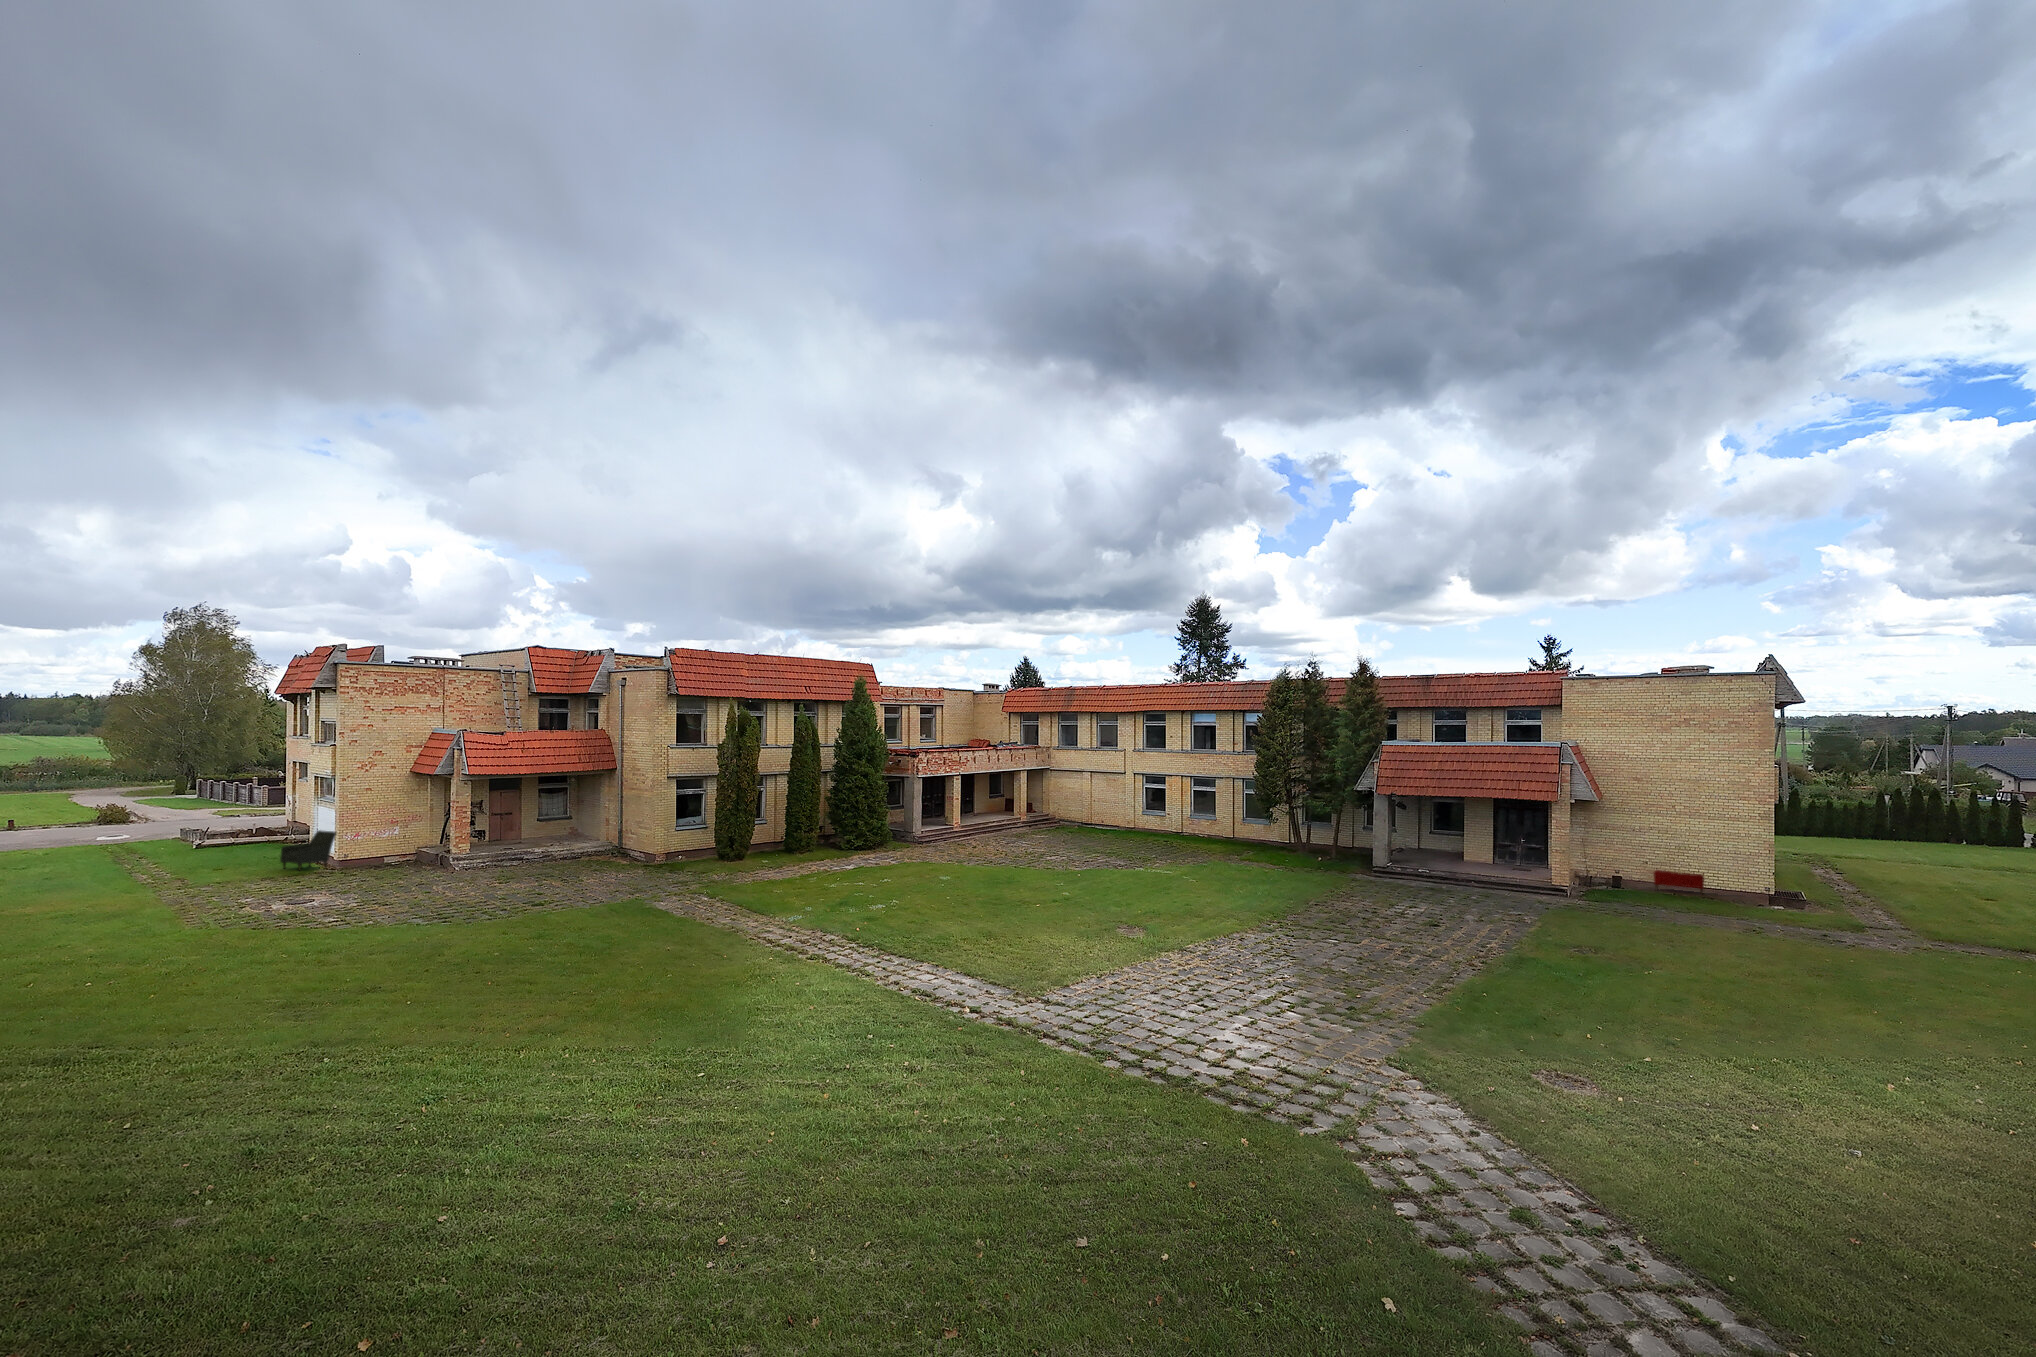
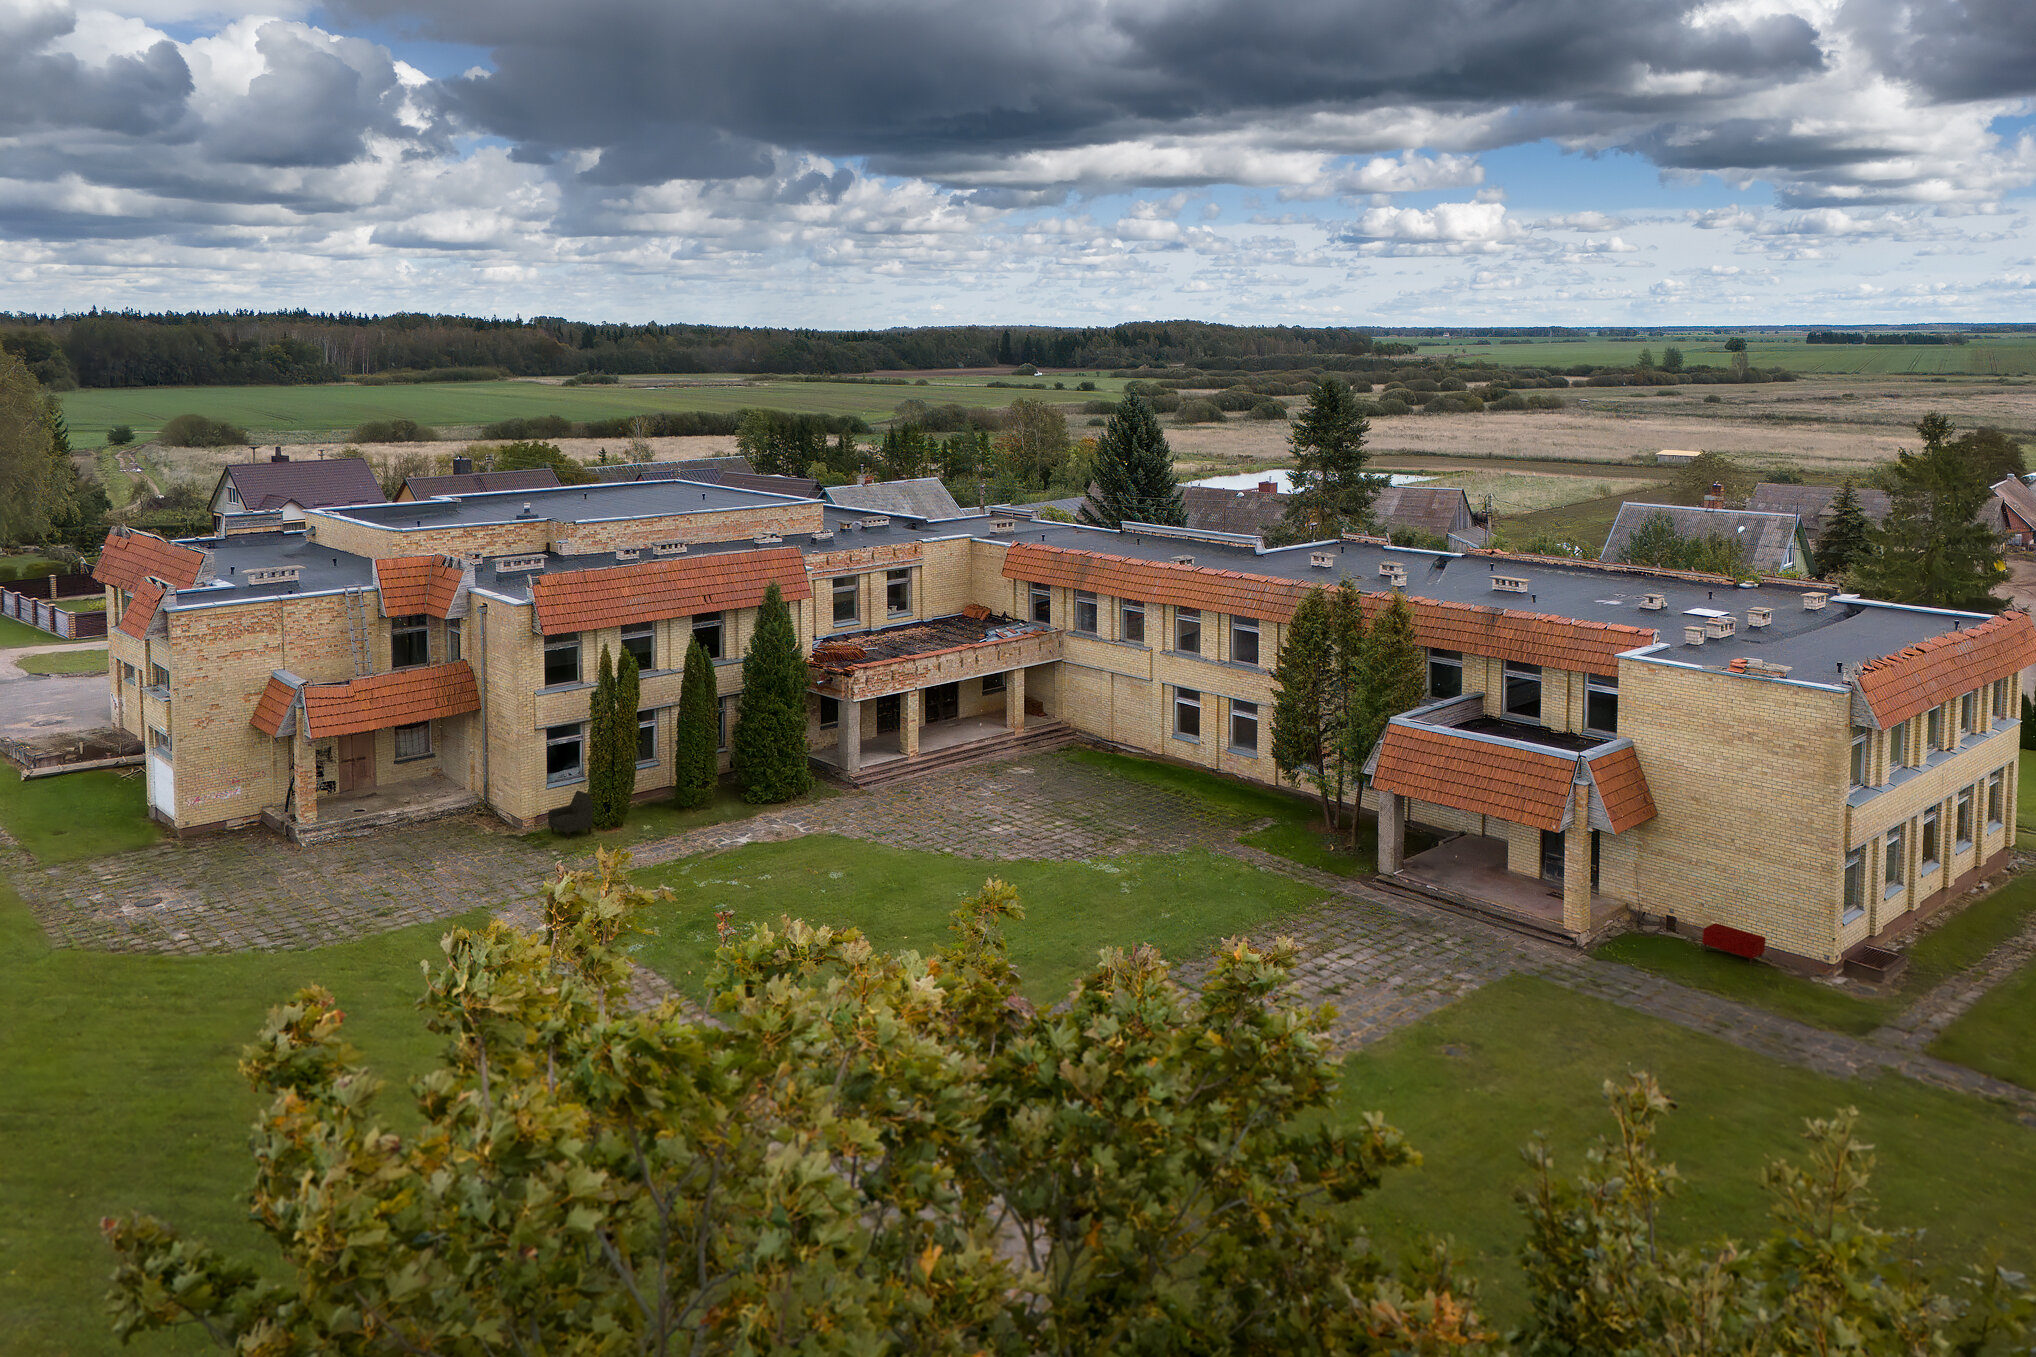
chair: present [280,830,337,871] -> present [548,791,593,839]

